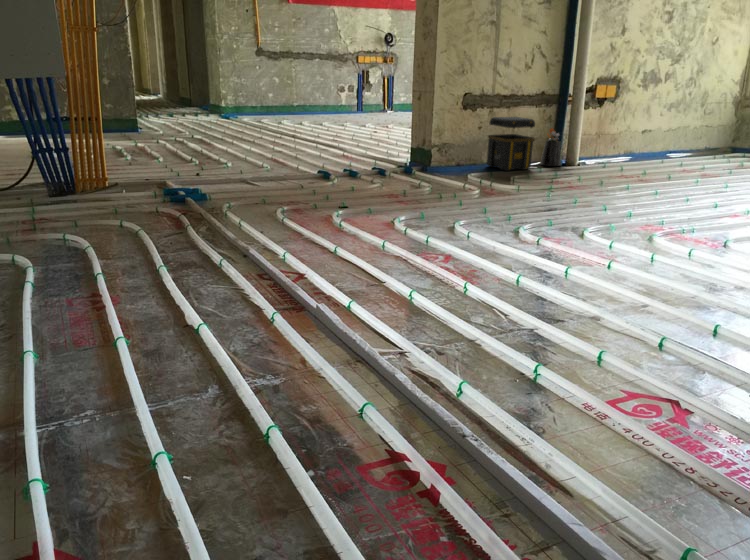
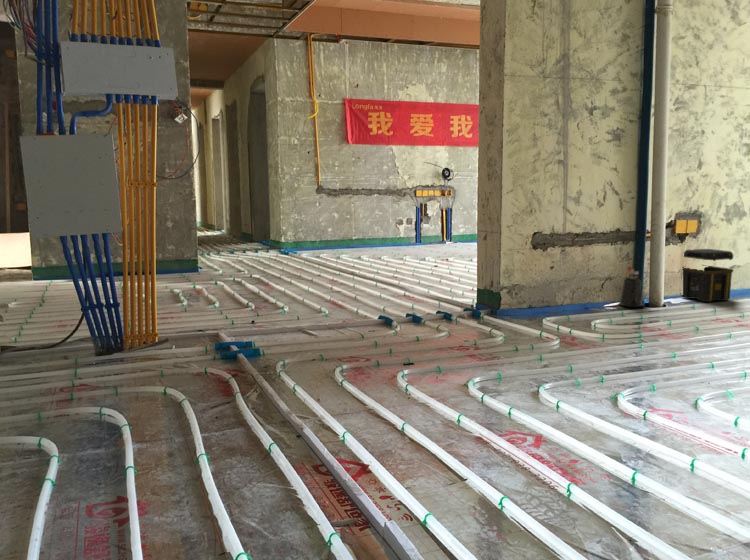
toolbox: present [487,117,535,171] -> present [680,249,733,302]

